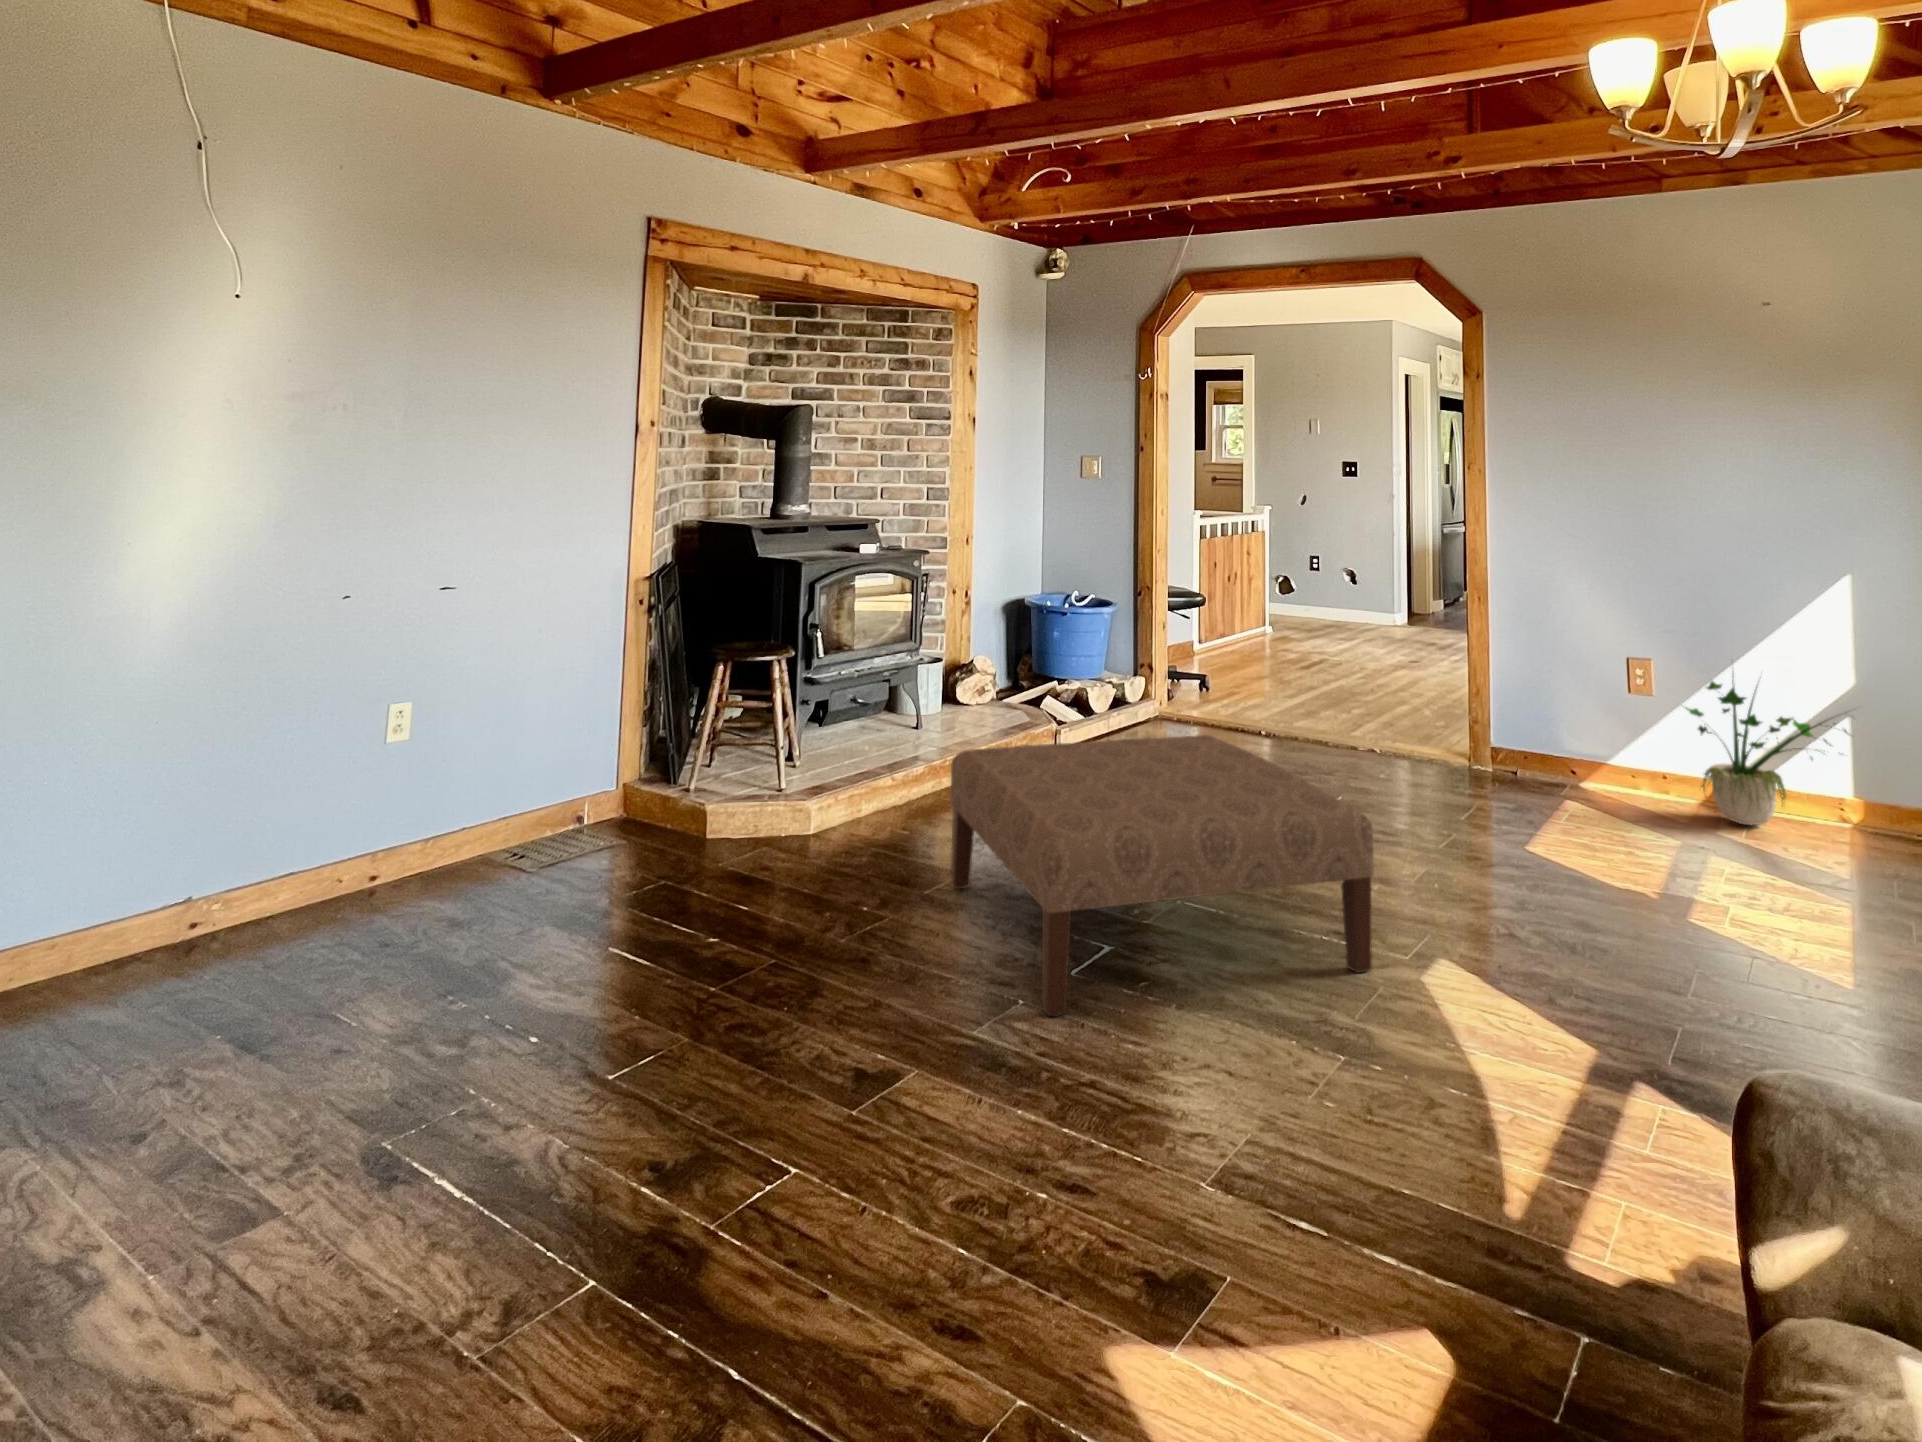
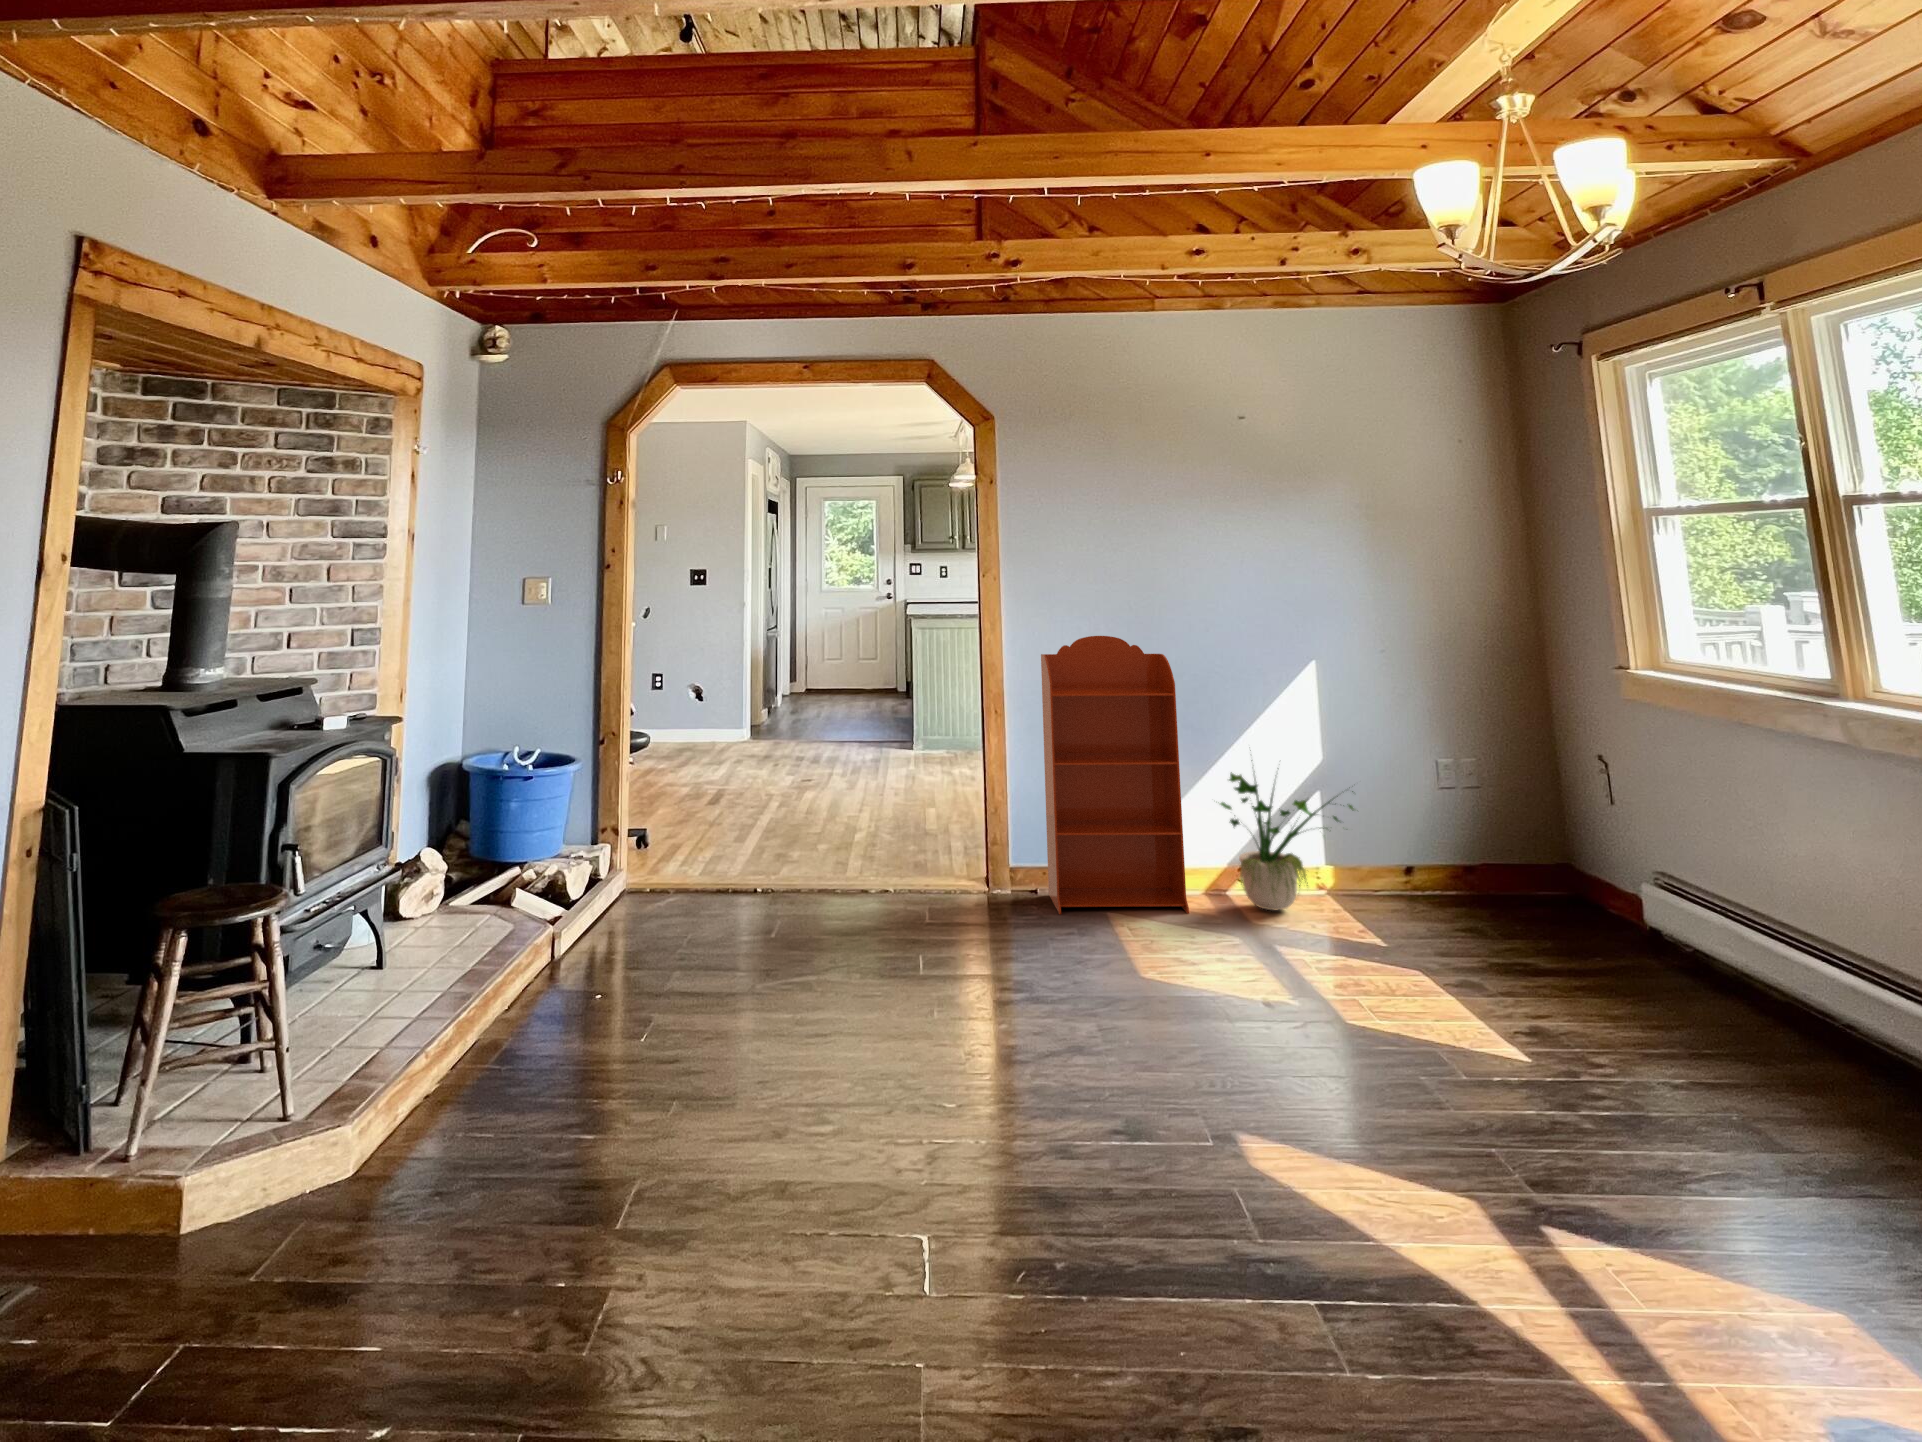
bookcase: none [1504,532,1650,812] -> present [1041,636,1189,914]
ottoman: present [950,735,1374,1017] -> none [635,918,1202,1380]

